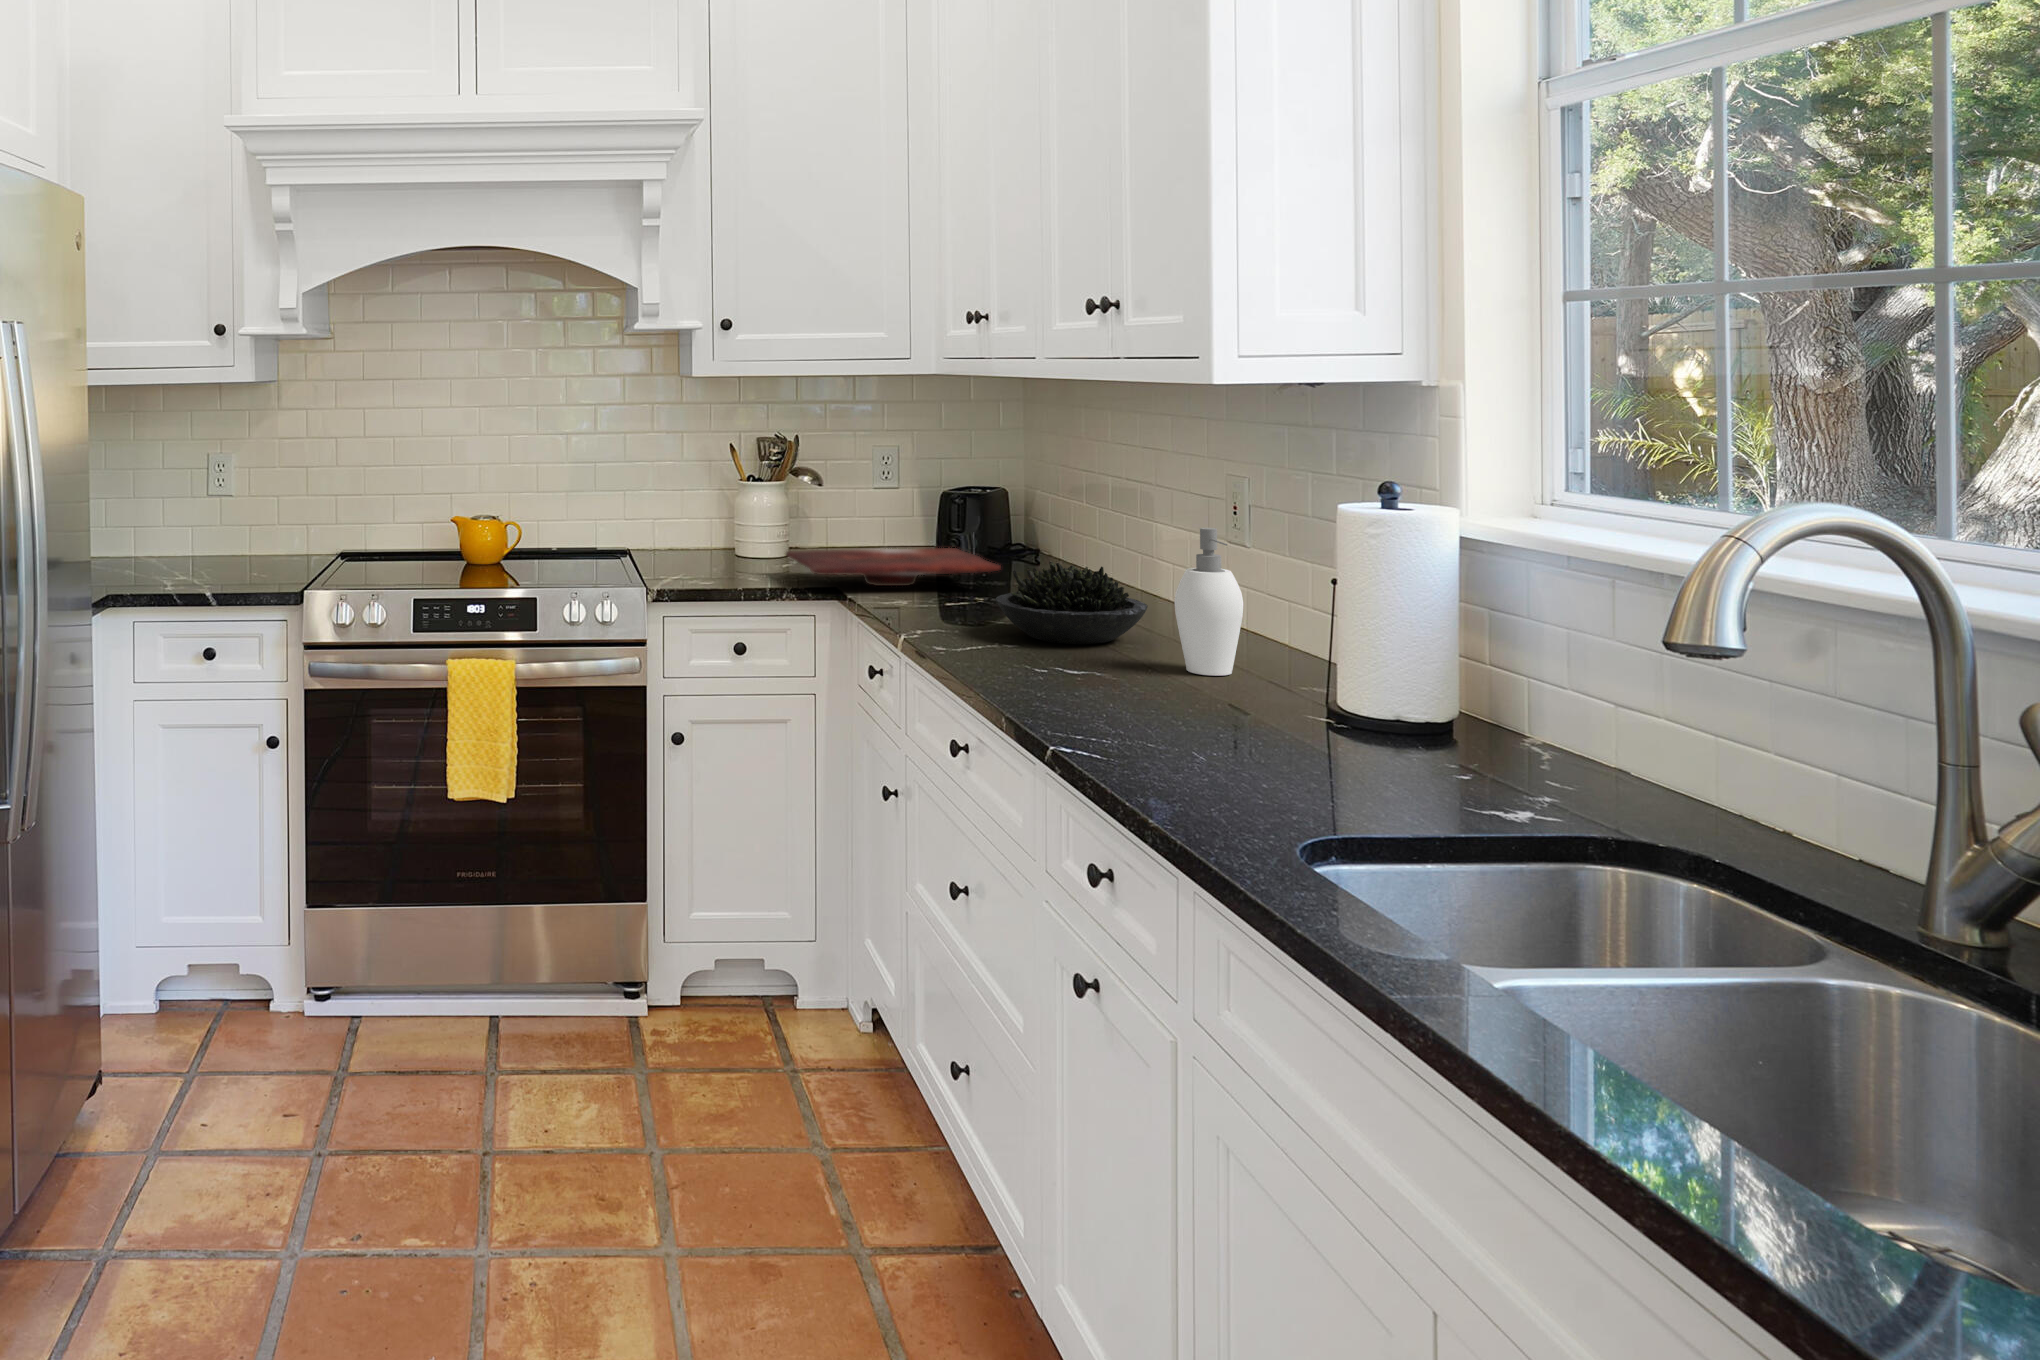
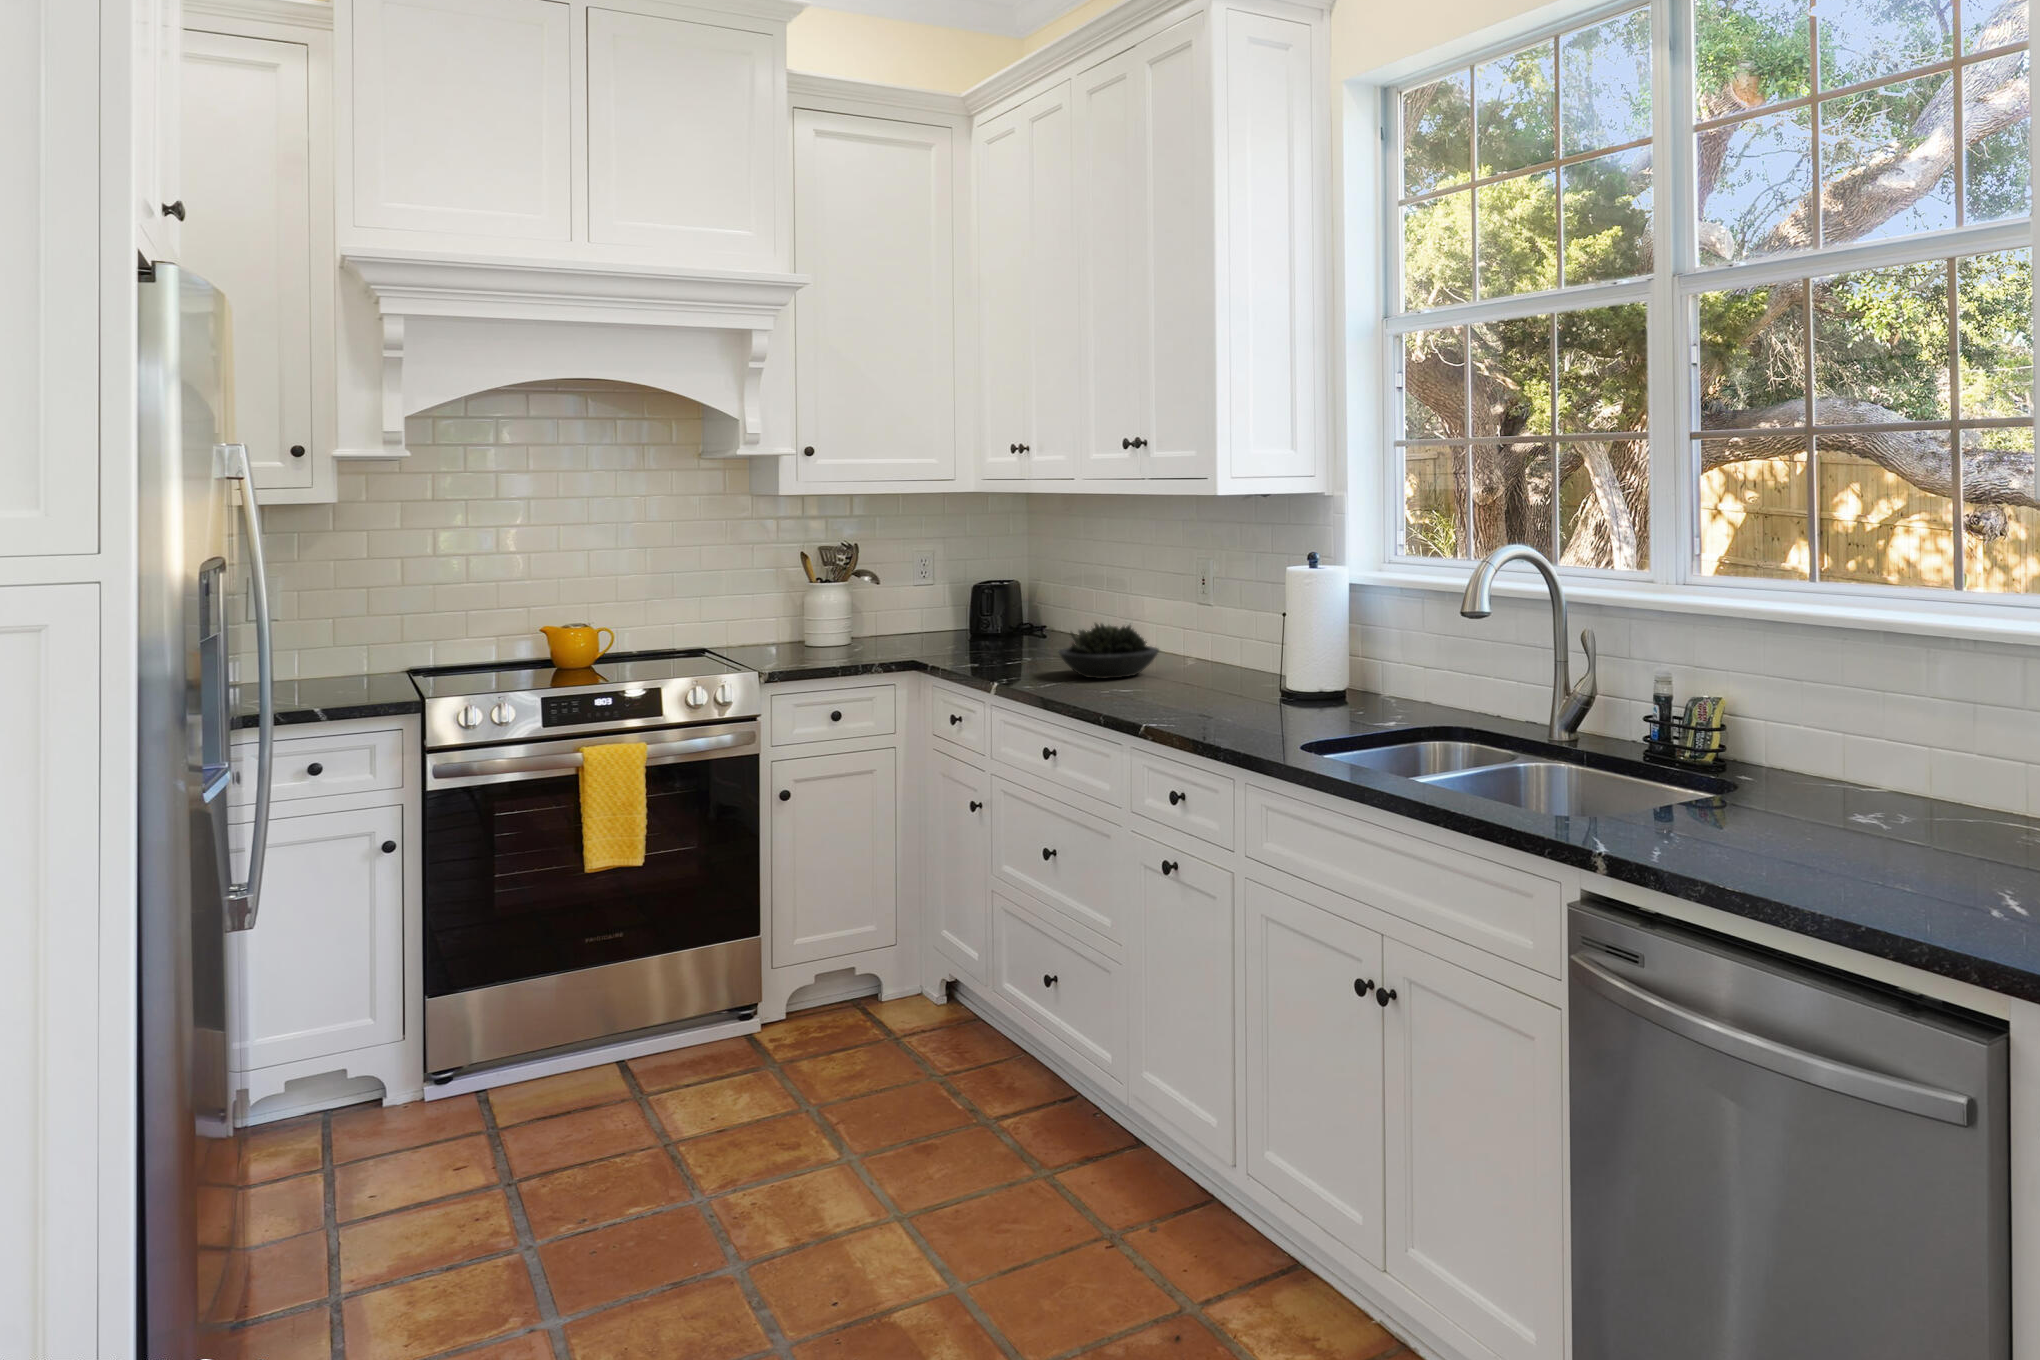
soap dispenser: present [1174,528,1243,676] -> none [1185,590,1226,686]
cutting board: present [786,548,1000,586] -> none [866,627,1041,658]

